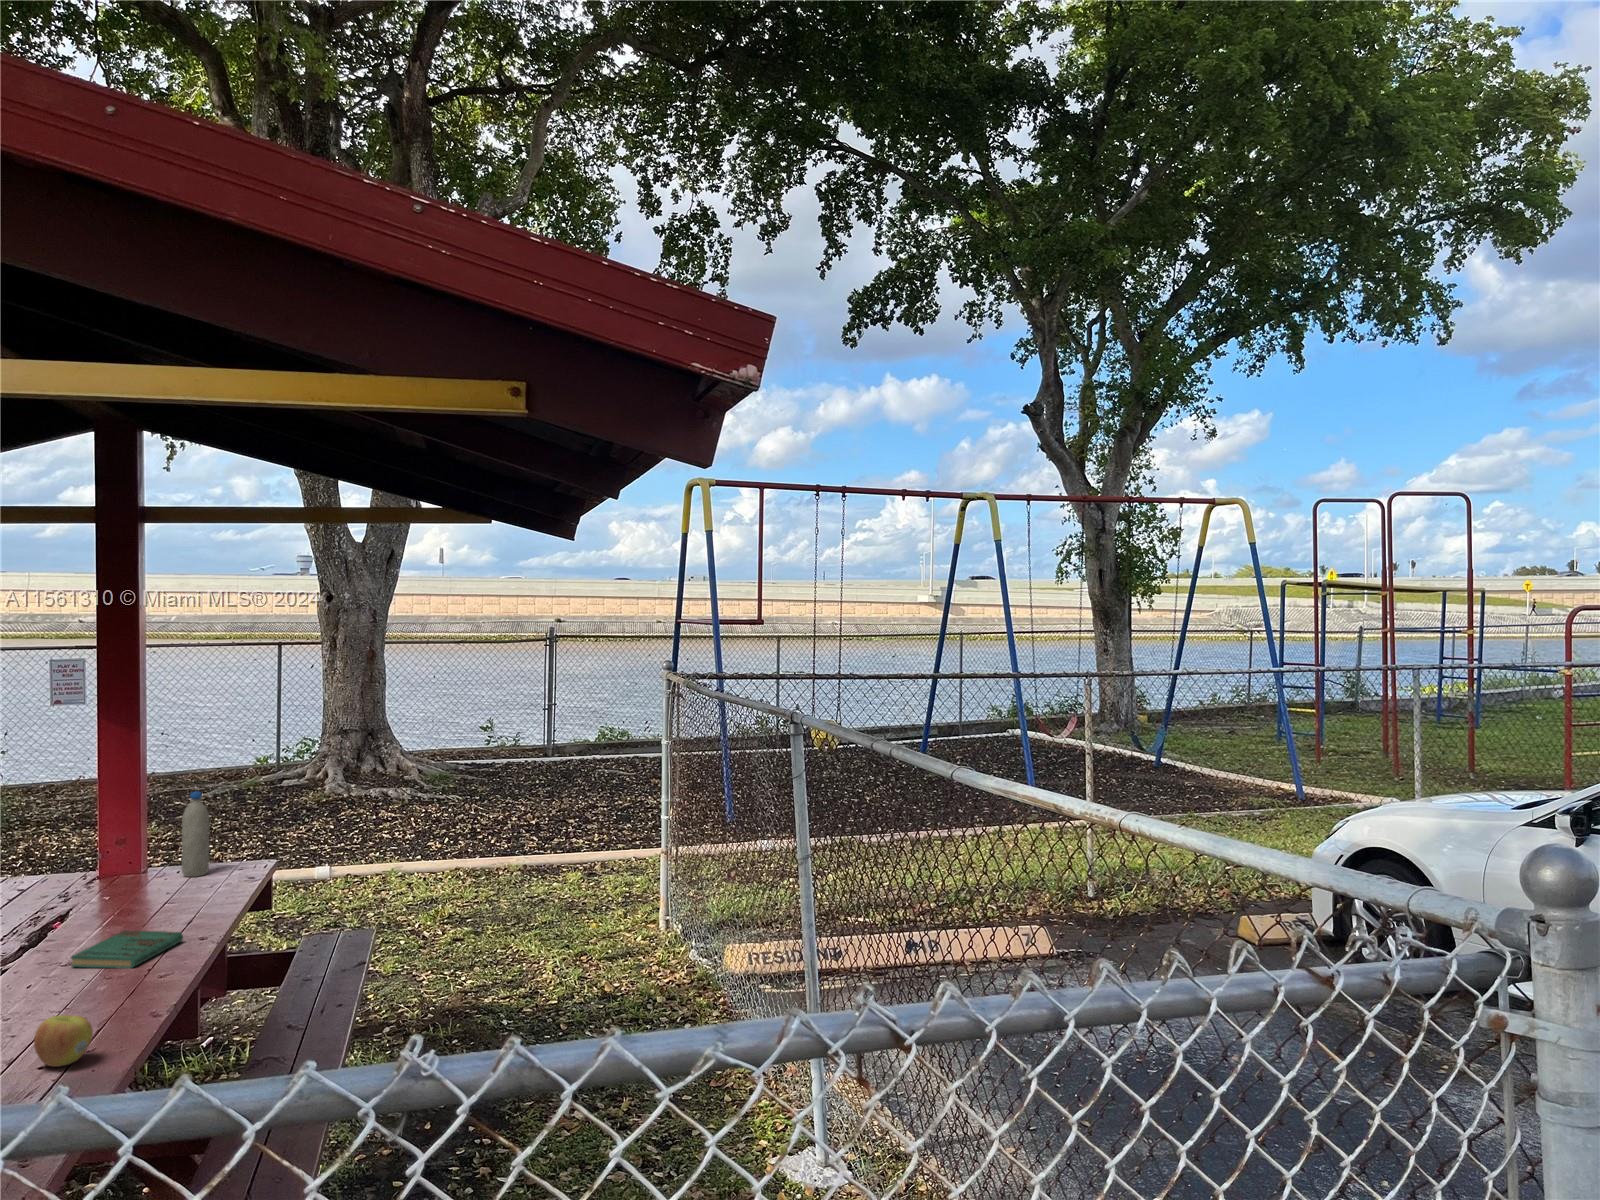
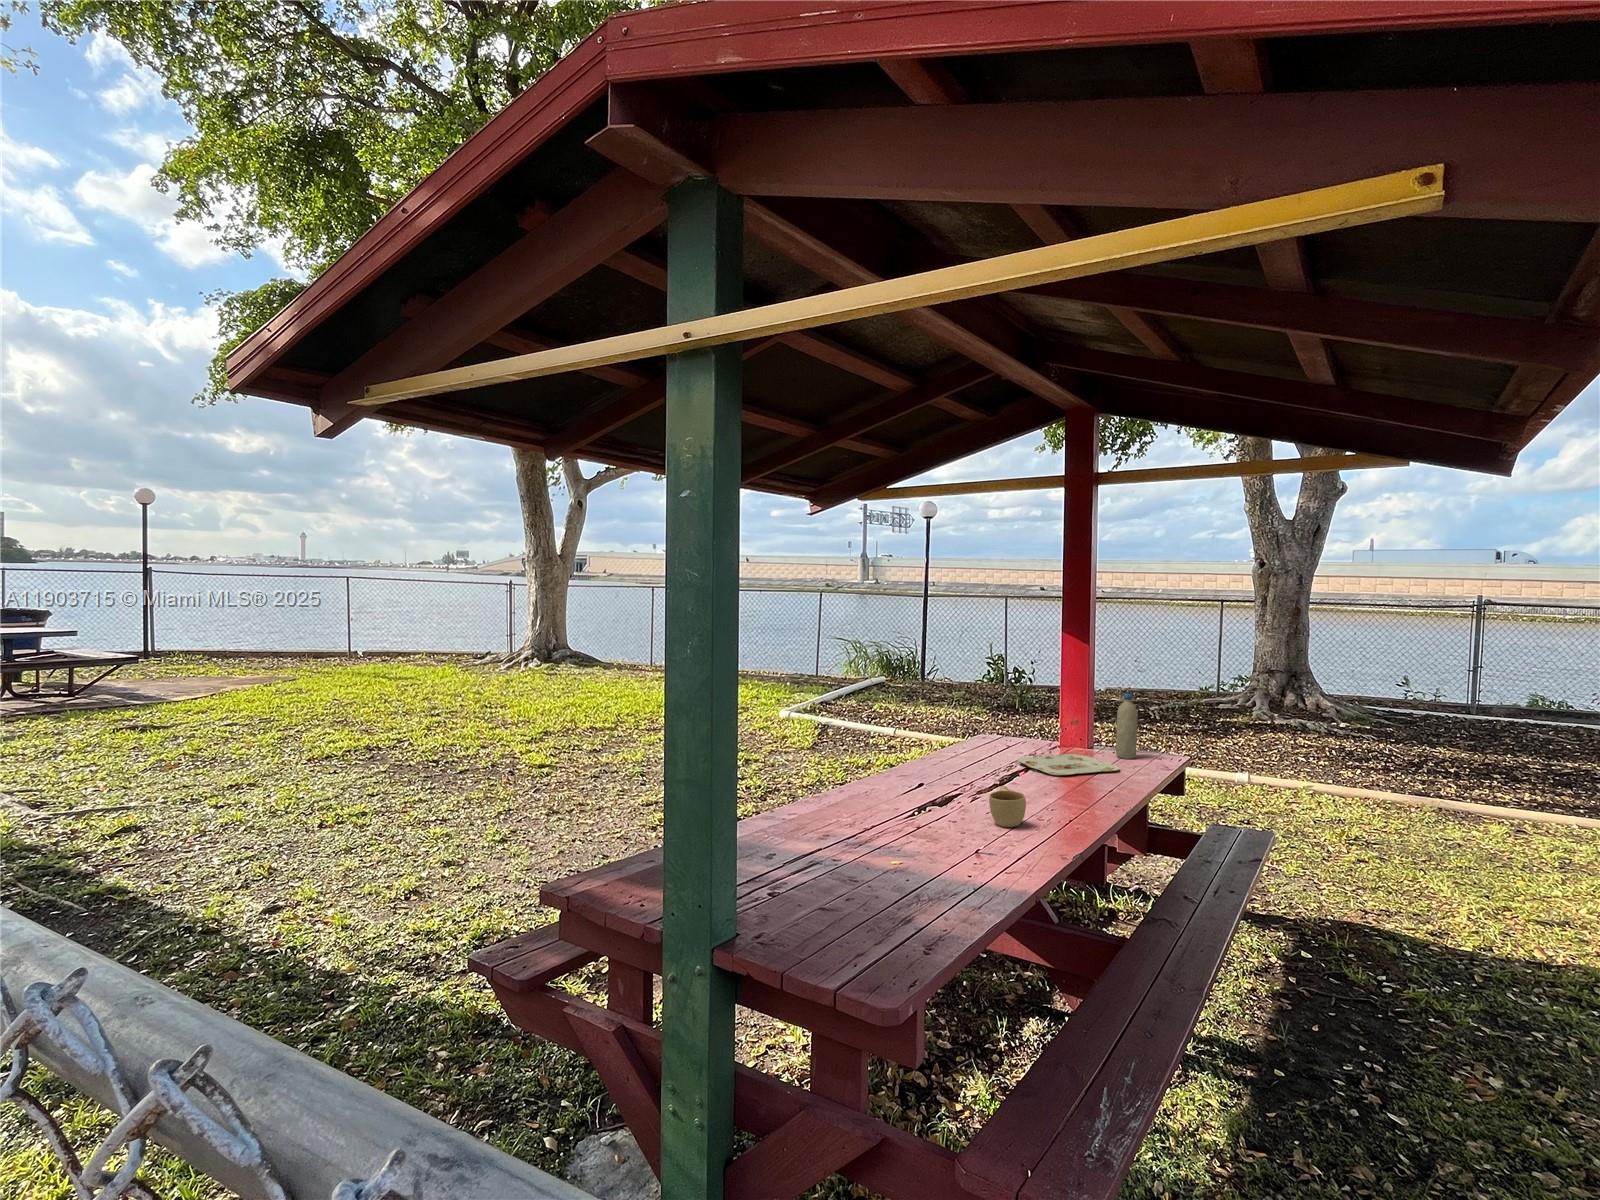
serving tray: none [44,883,193,917] -> present [1018,754,1120,775]
book: present [71,930,183,969] -> none [1019,787,1101,817]
cup: none [35,944,90,999] -> present [989,786,1026,827]
apple: present [34,1015,93,1067] -> none [967,839,1007,879]

